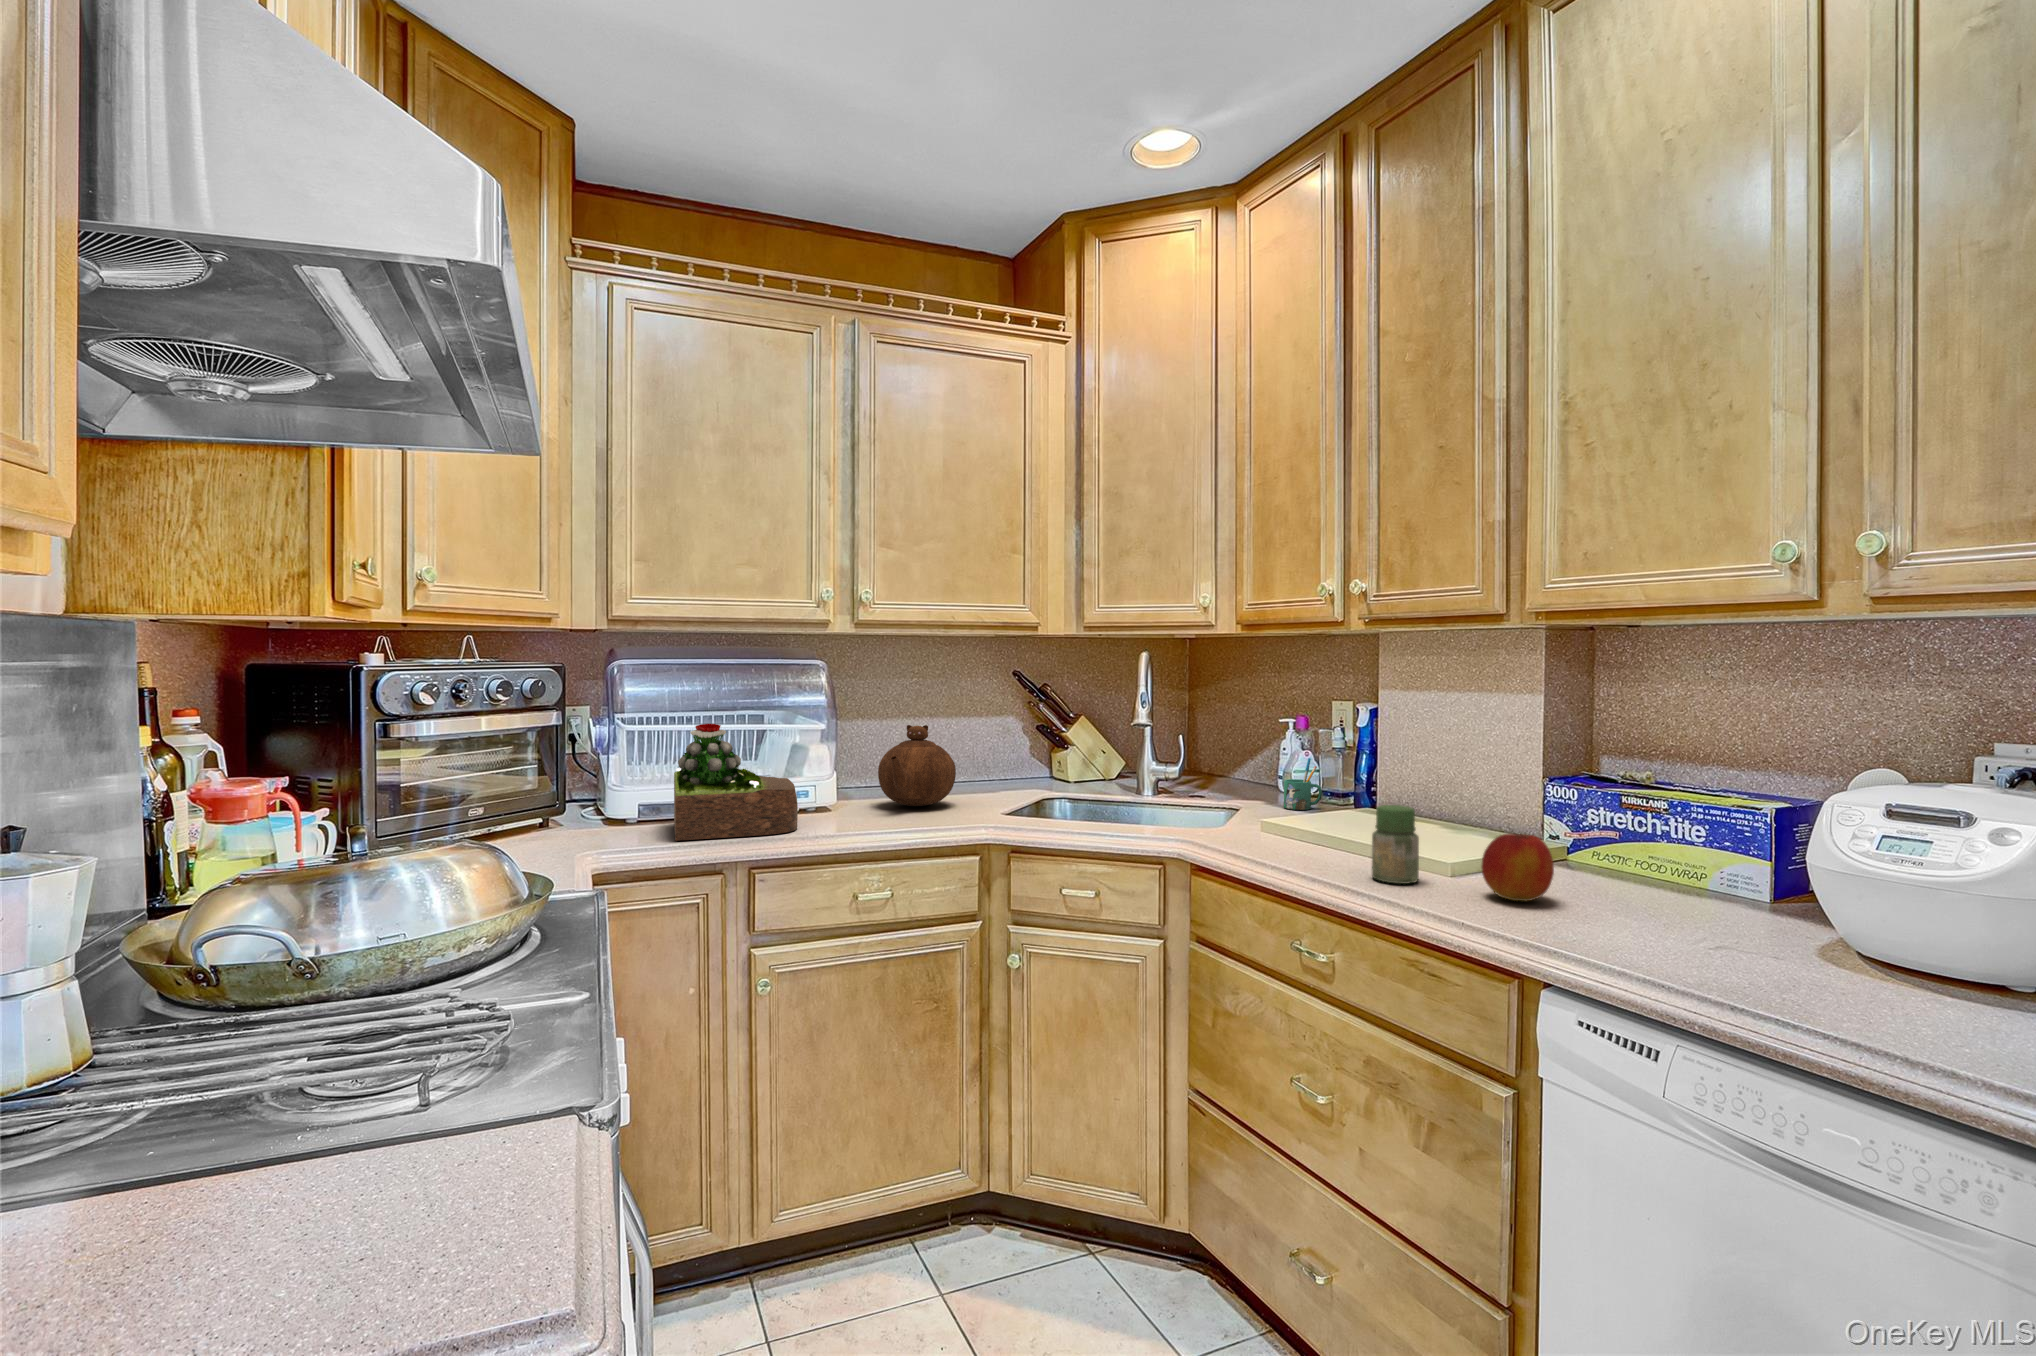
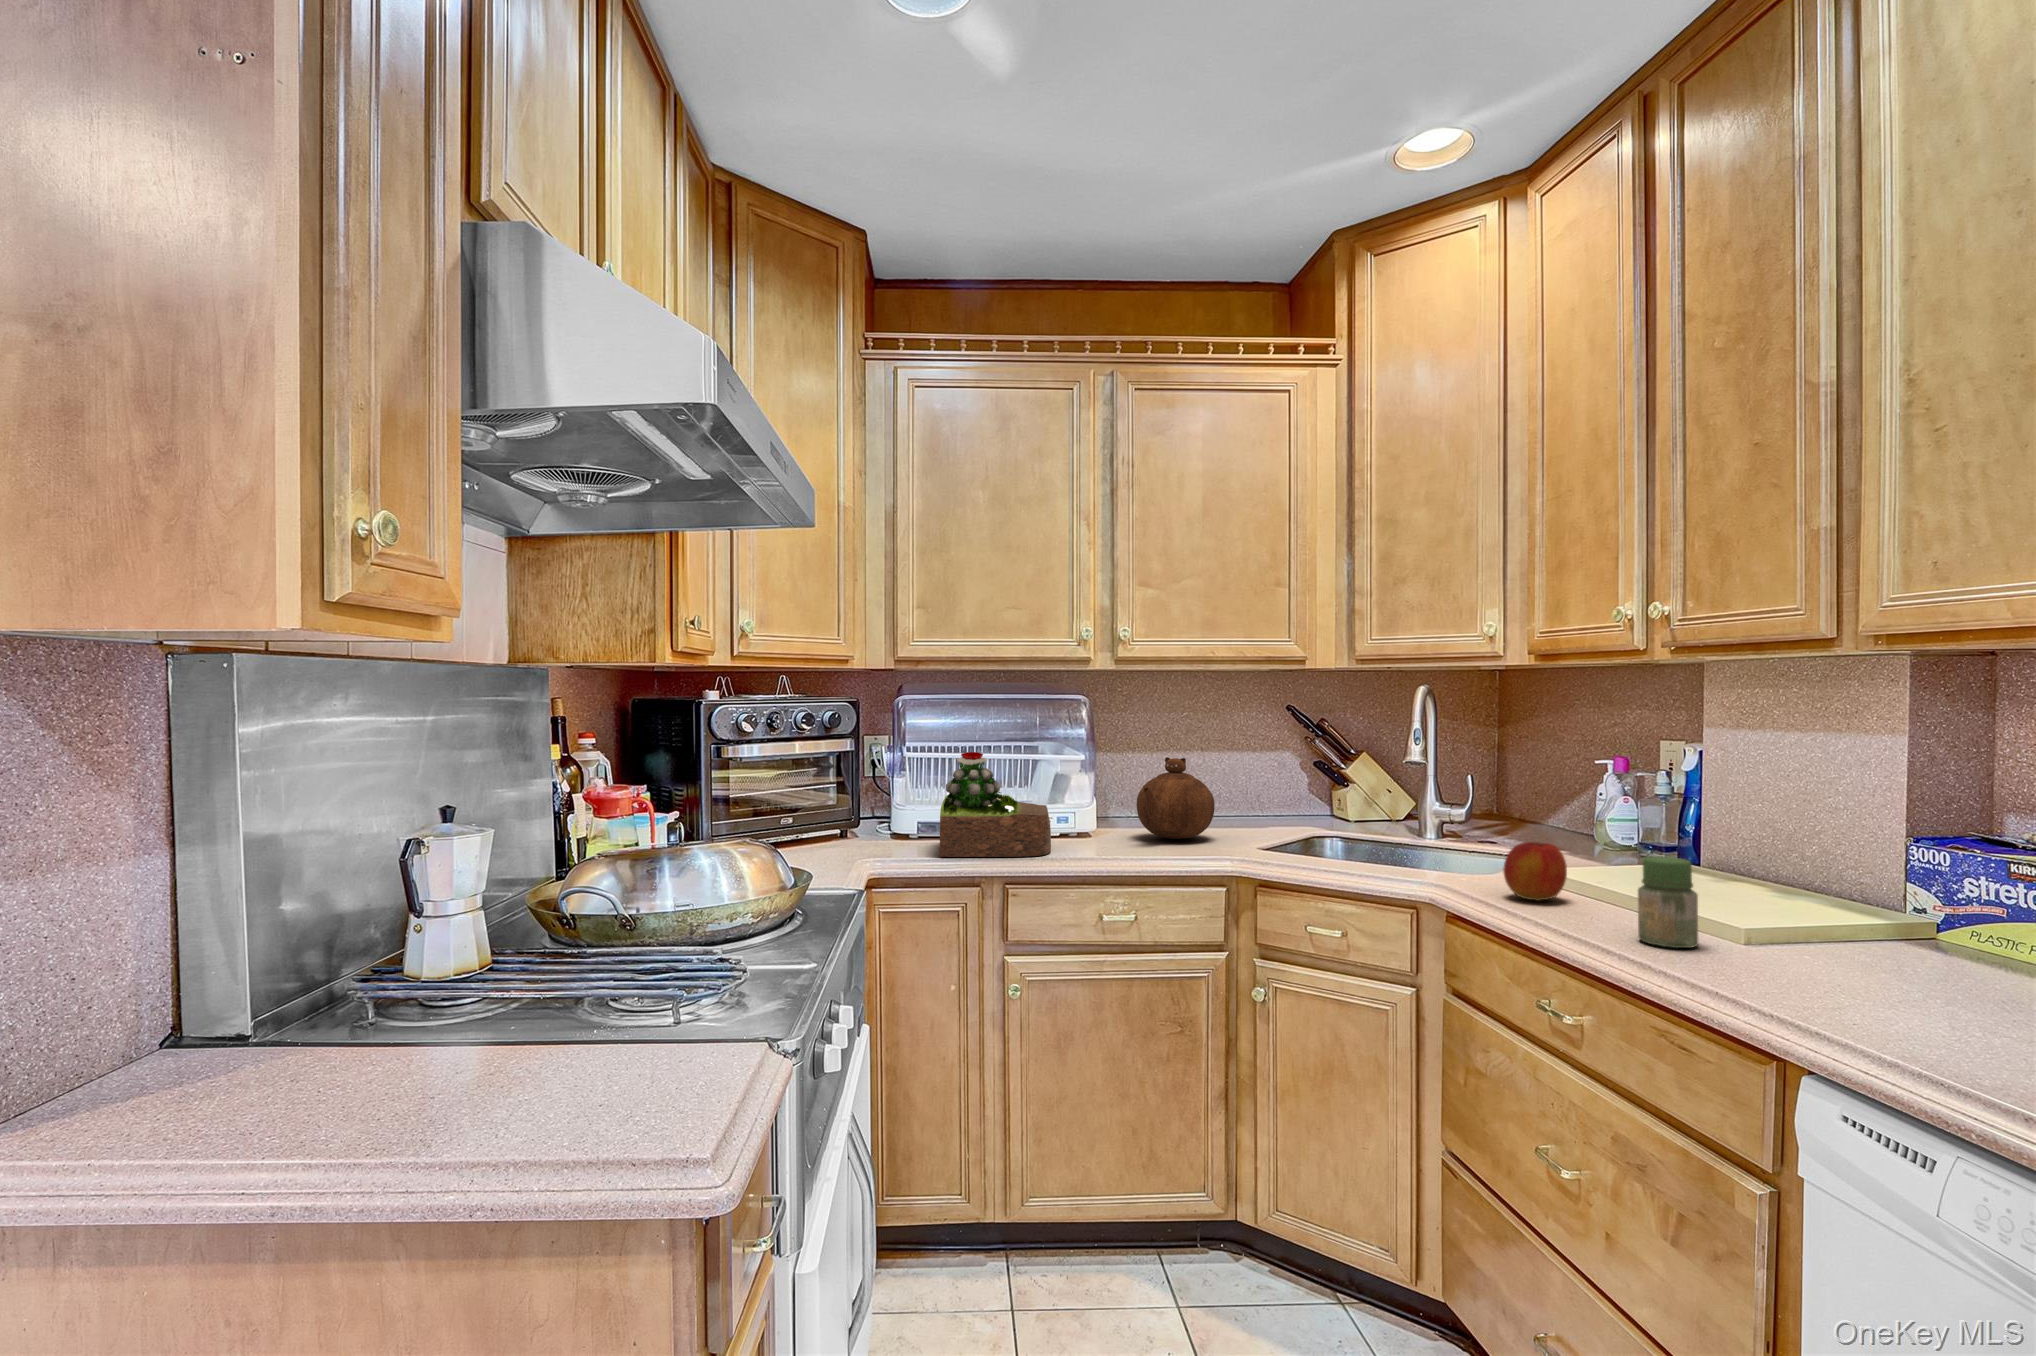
mug: present [1284,758,1322,810] -> none [1595,805,1645,865]
apple: present [1481,834,1554,902] -> present [1503,842,1567,901]

